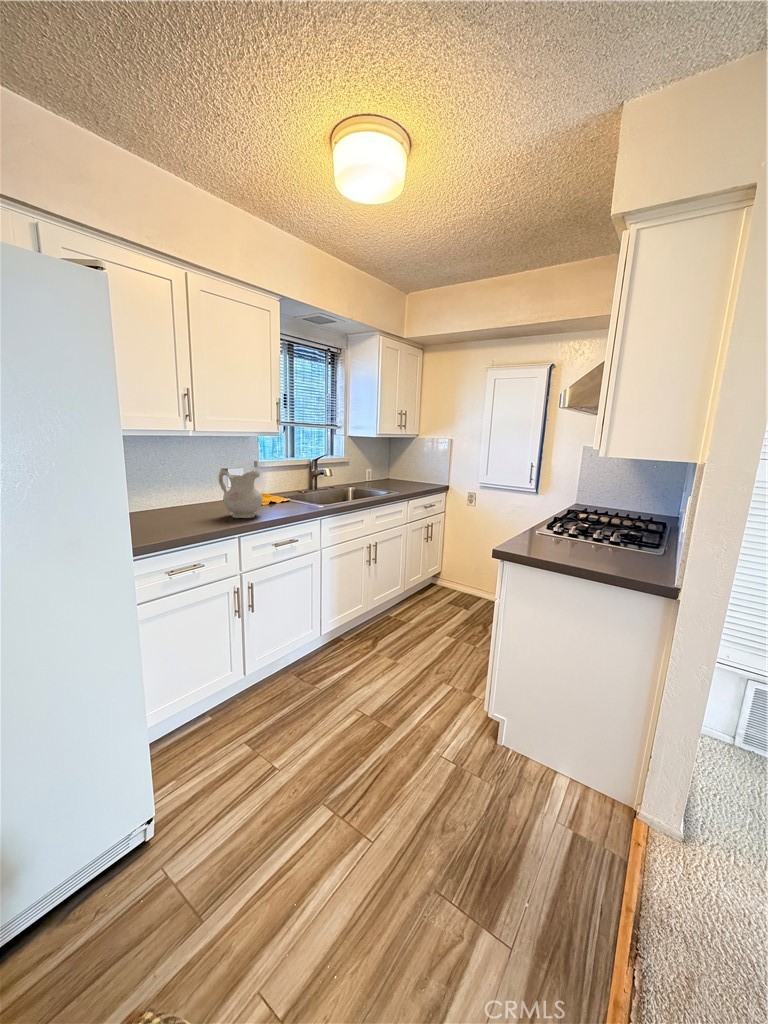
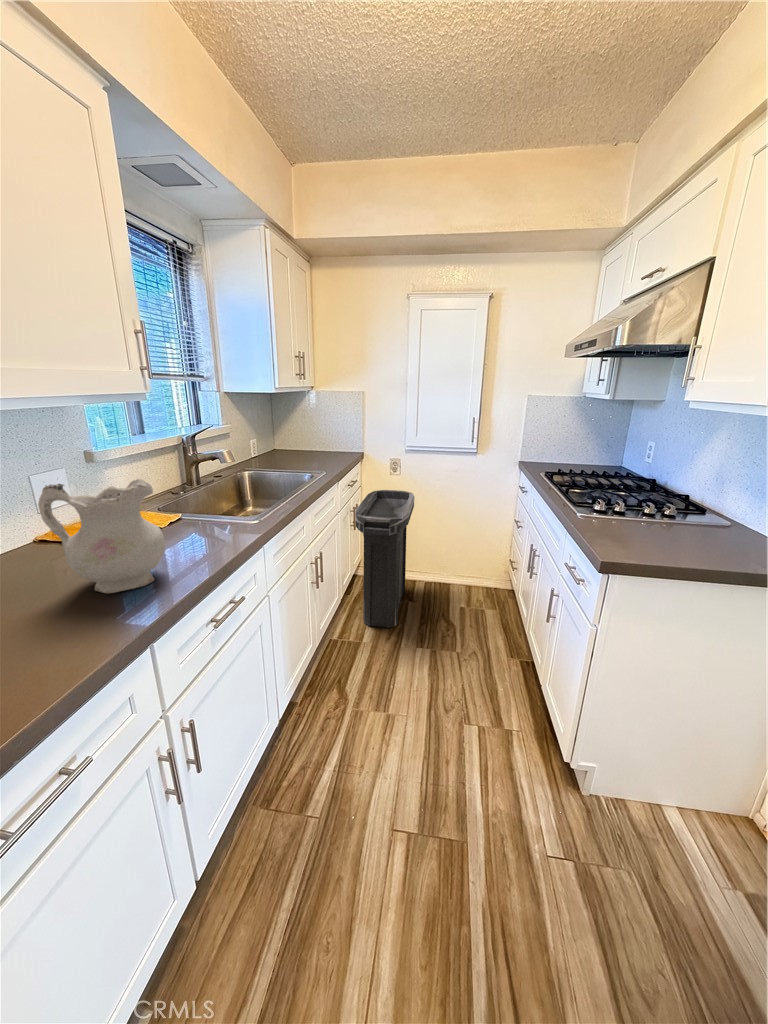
trash can: none [415,515,478,619] -> present [356,490,414,628]

